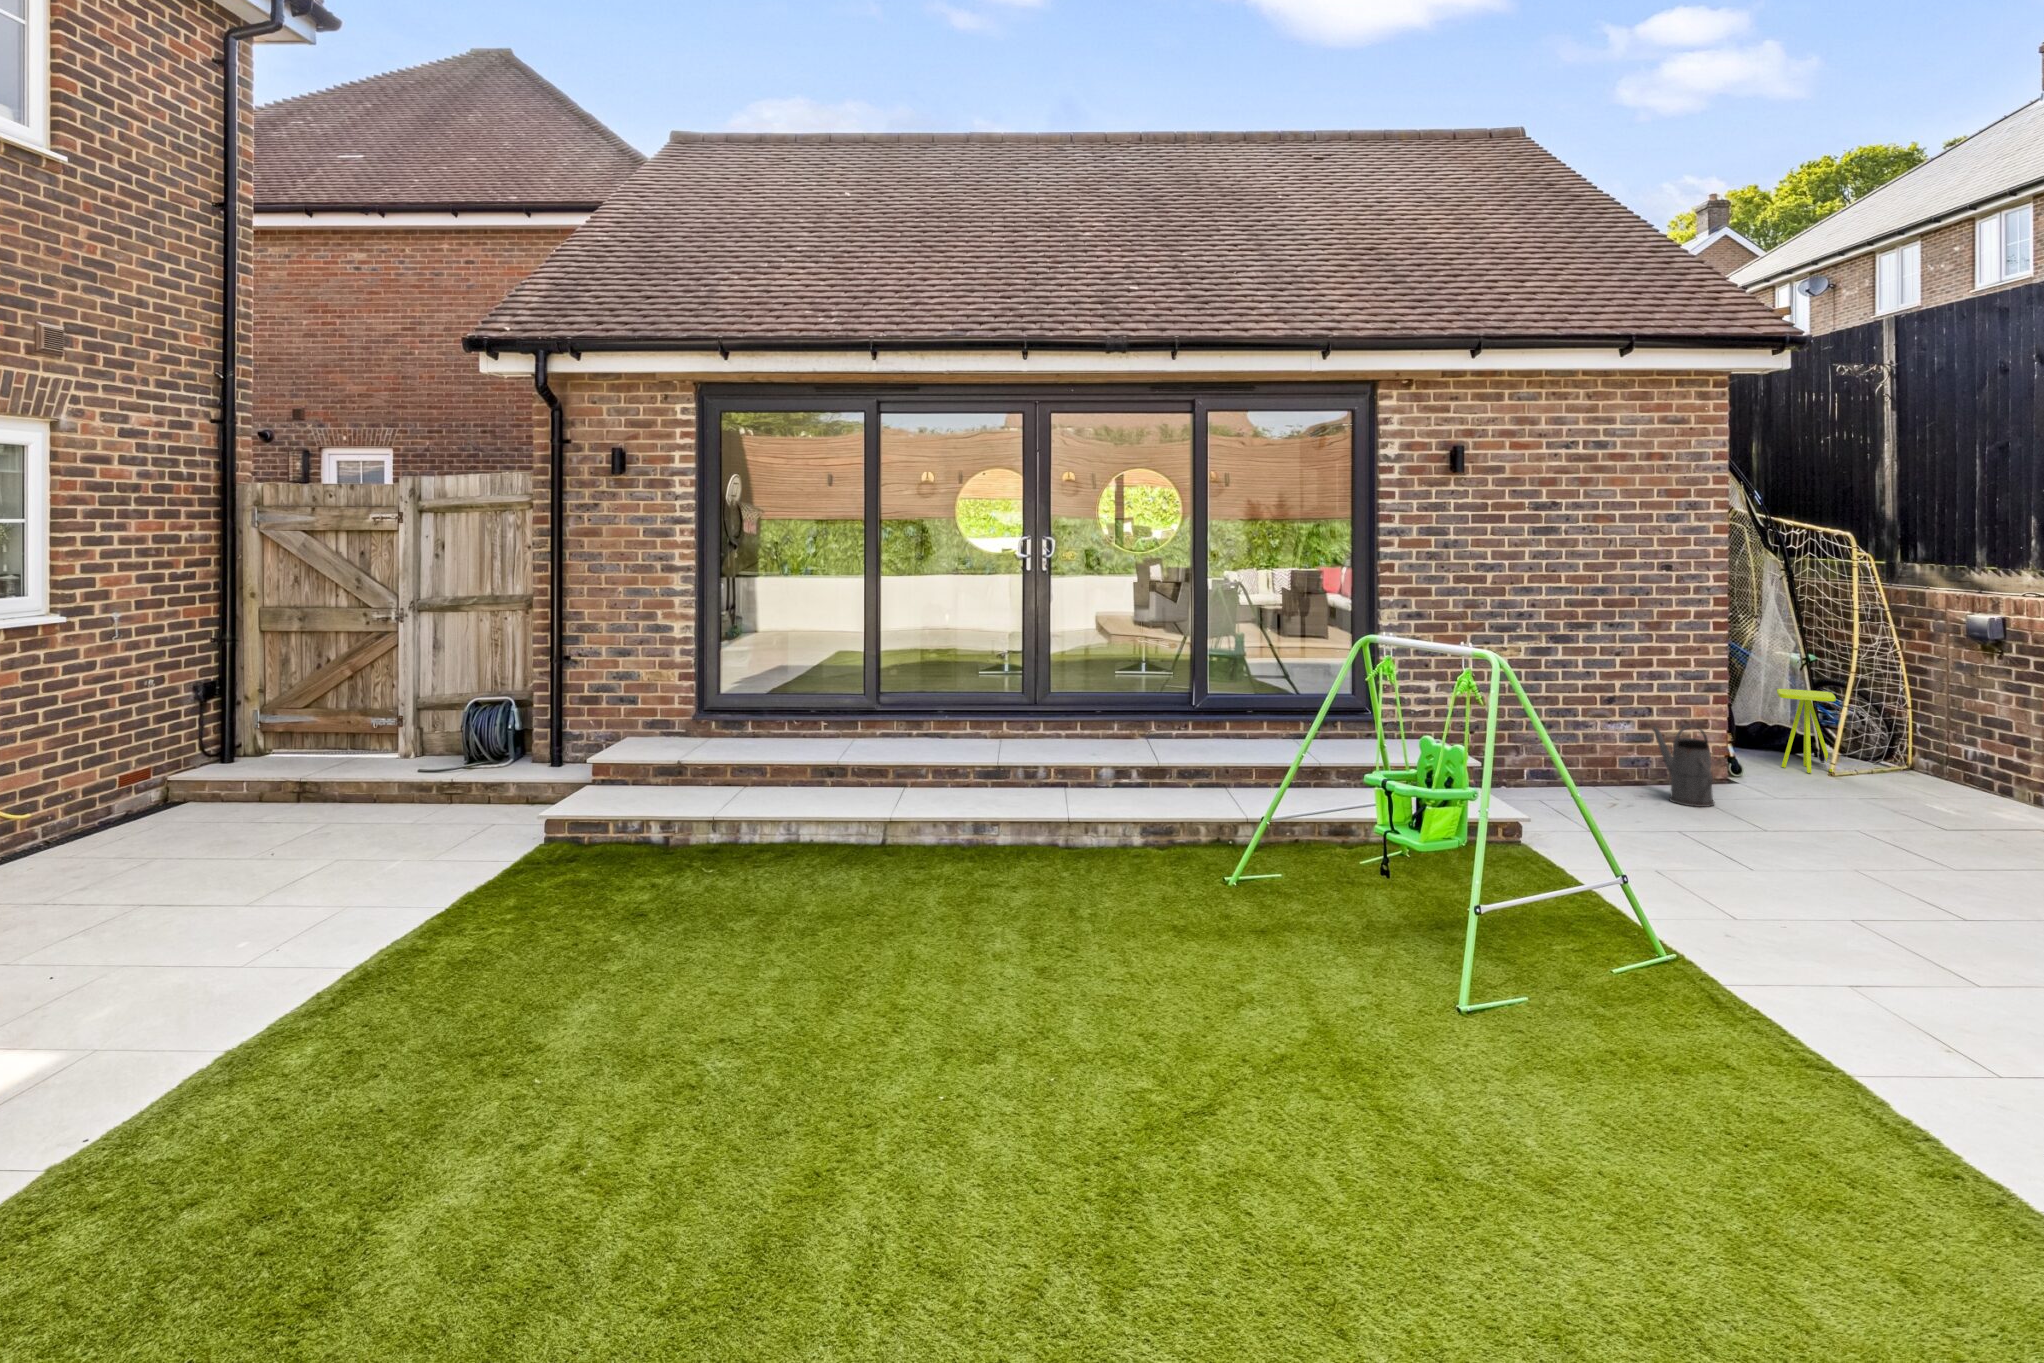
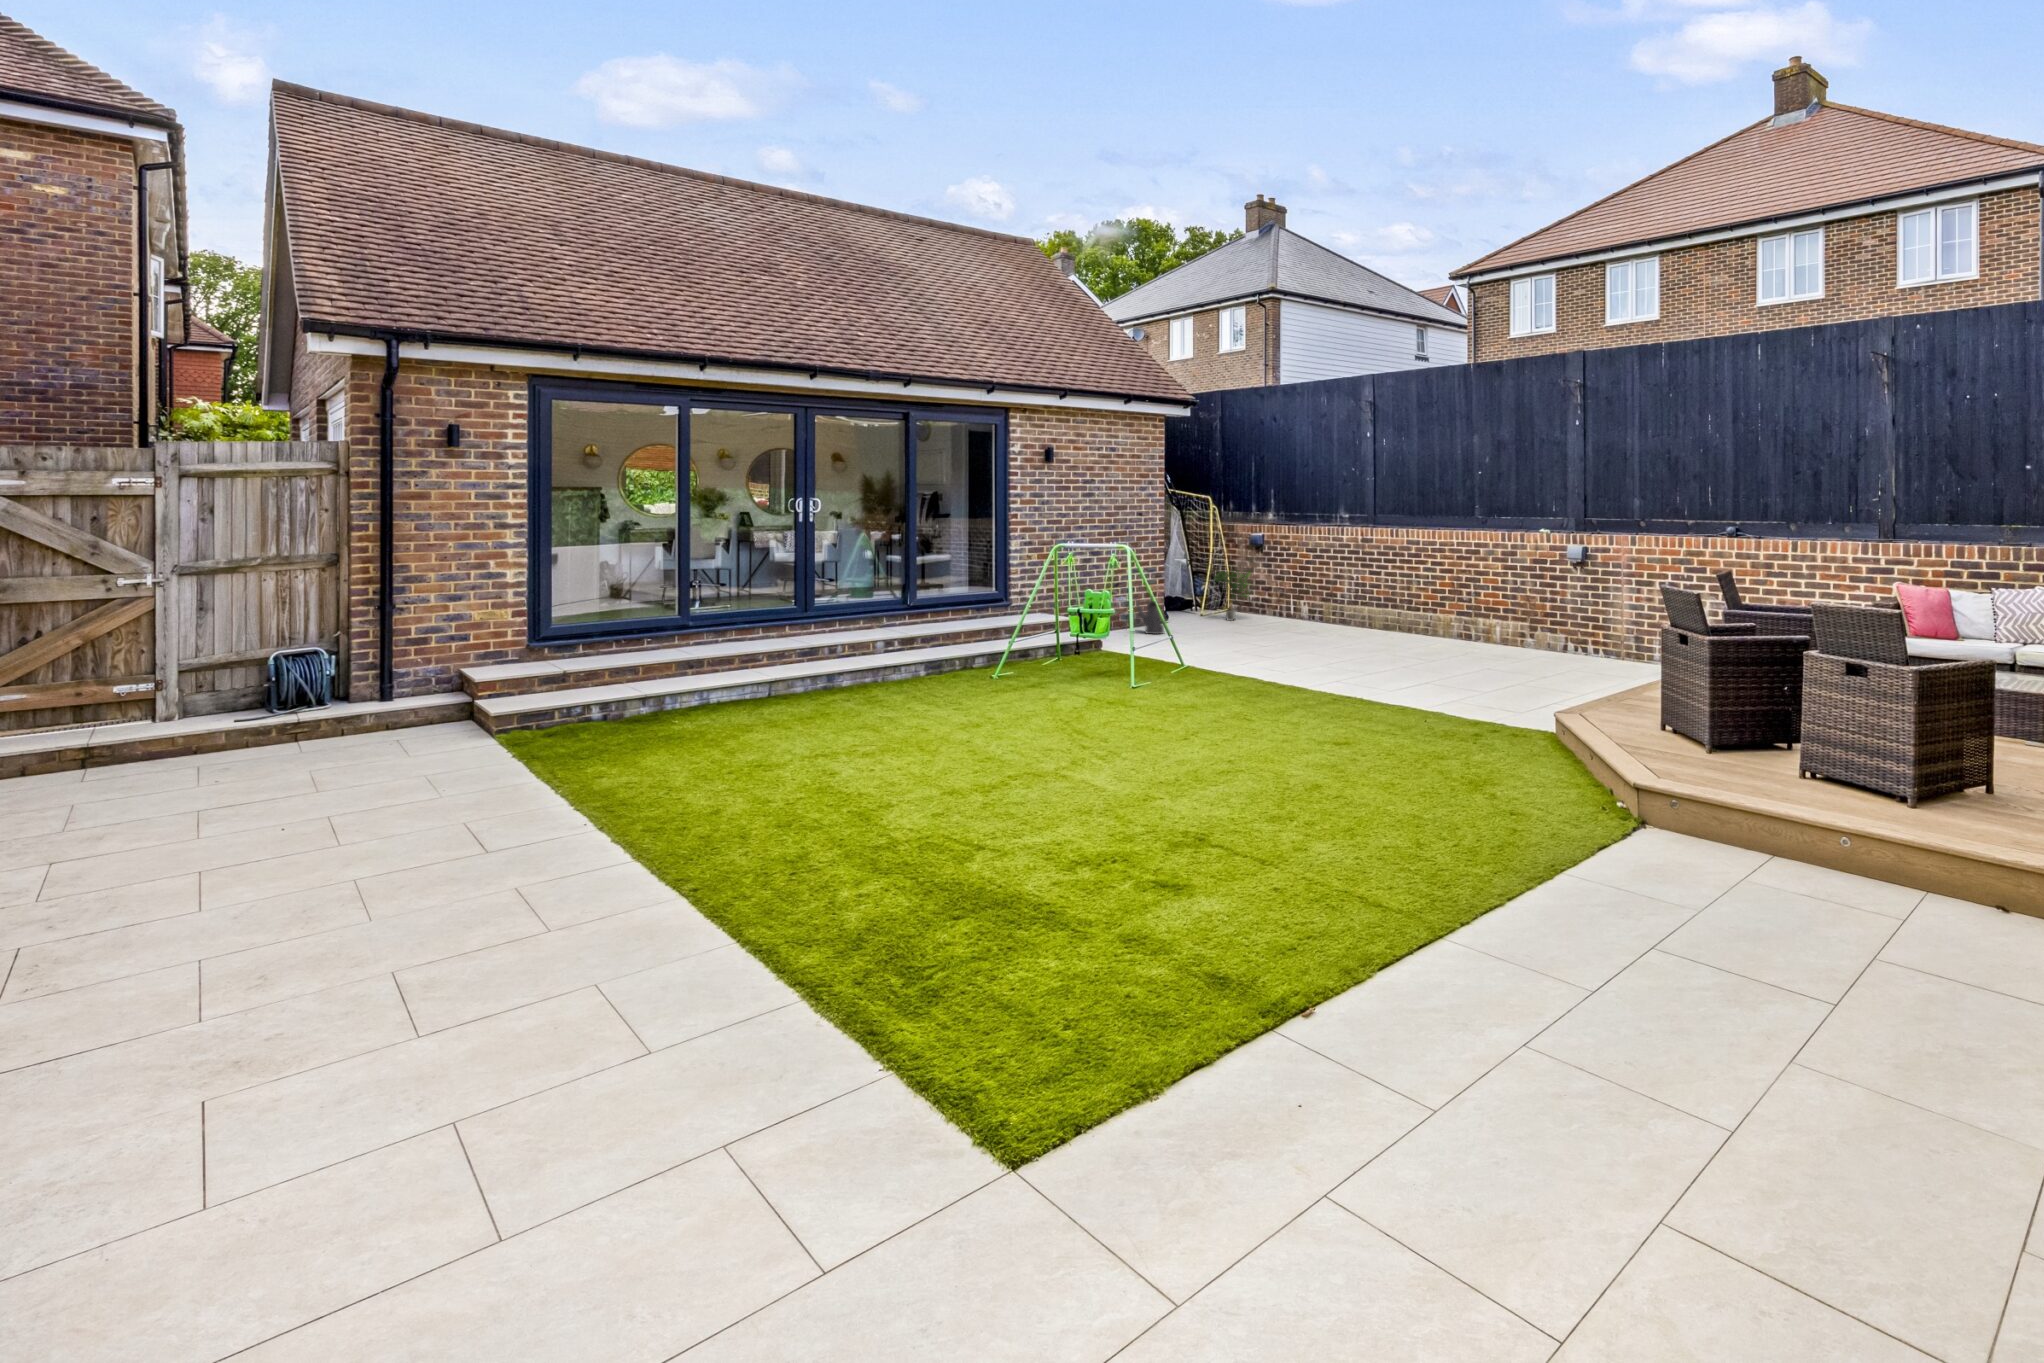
potted plant: none [1860,686,1976,795] -> present [1215,571,1251,620]
side table: present [1777,689,1836,773] -> none [1173,576,1199,617]

